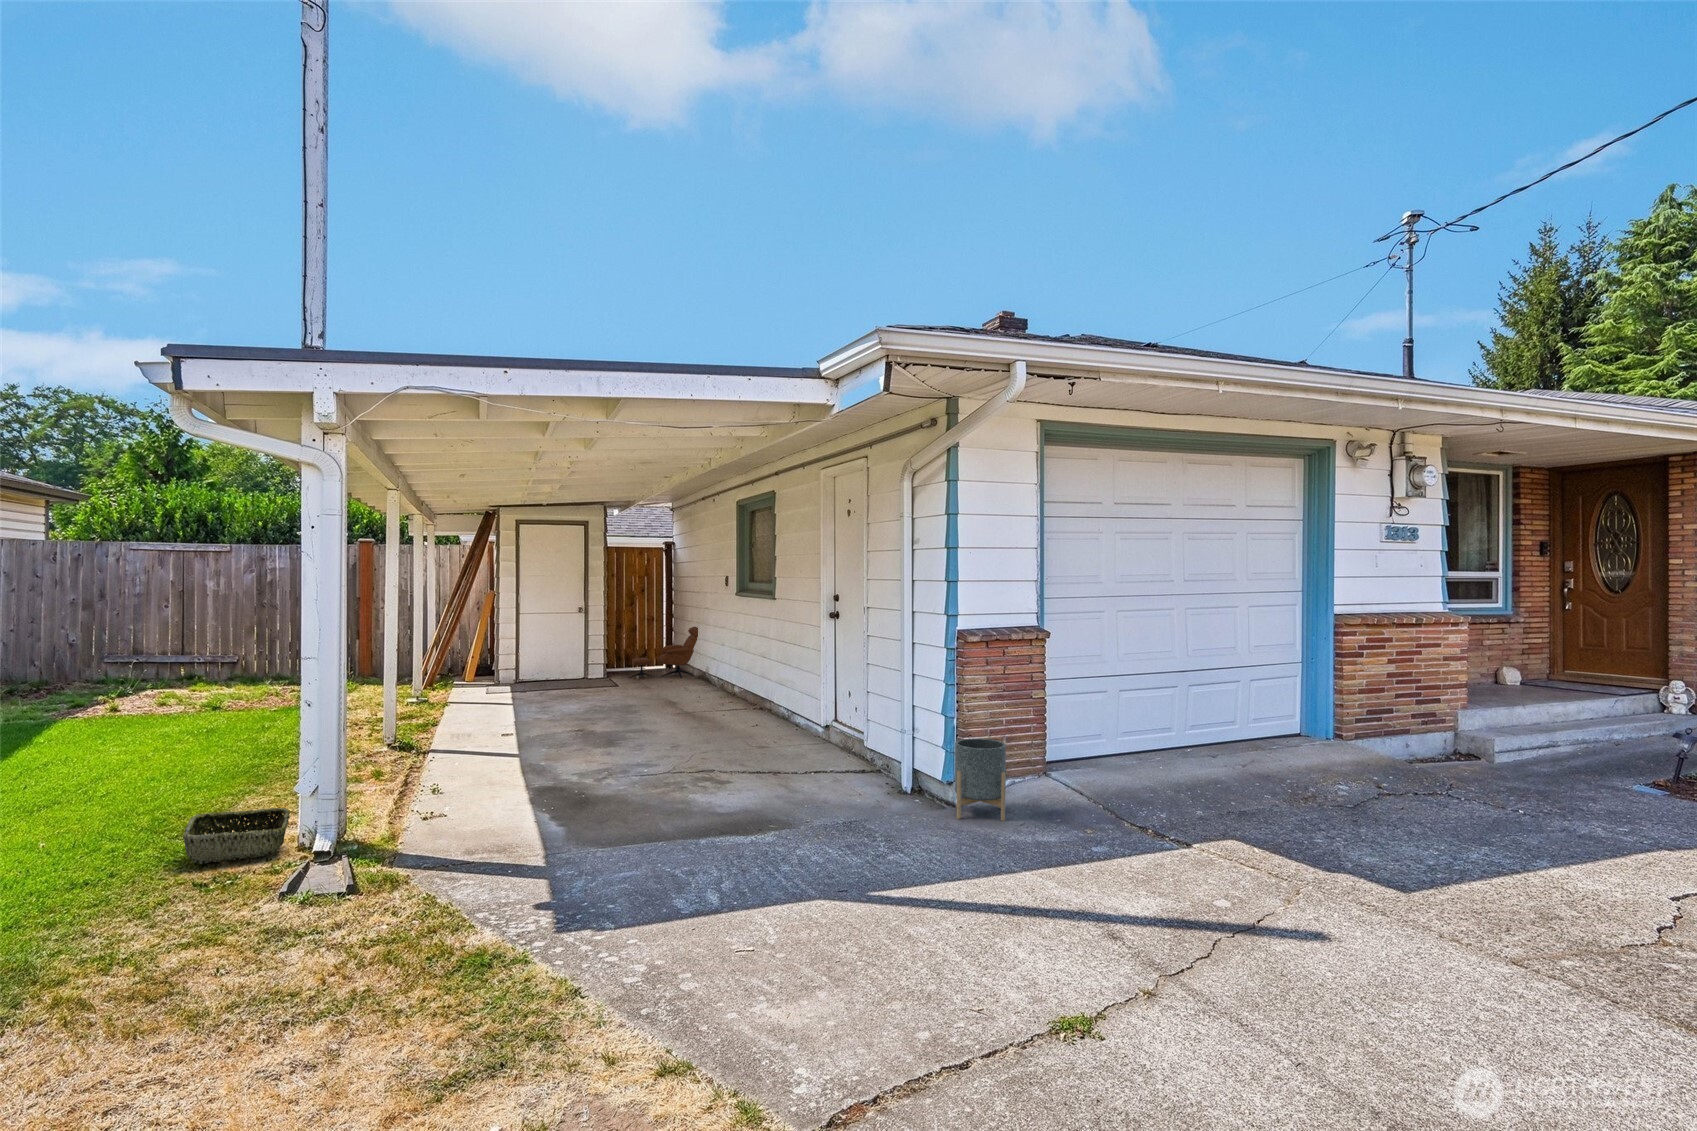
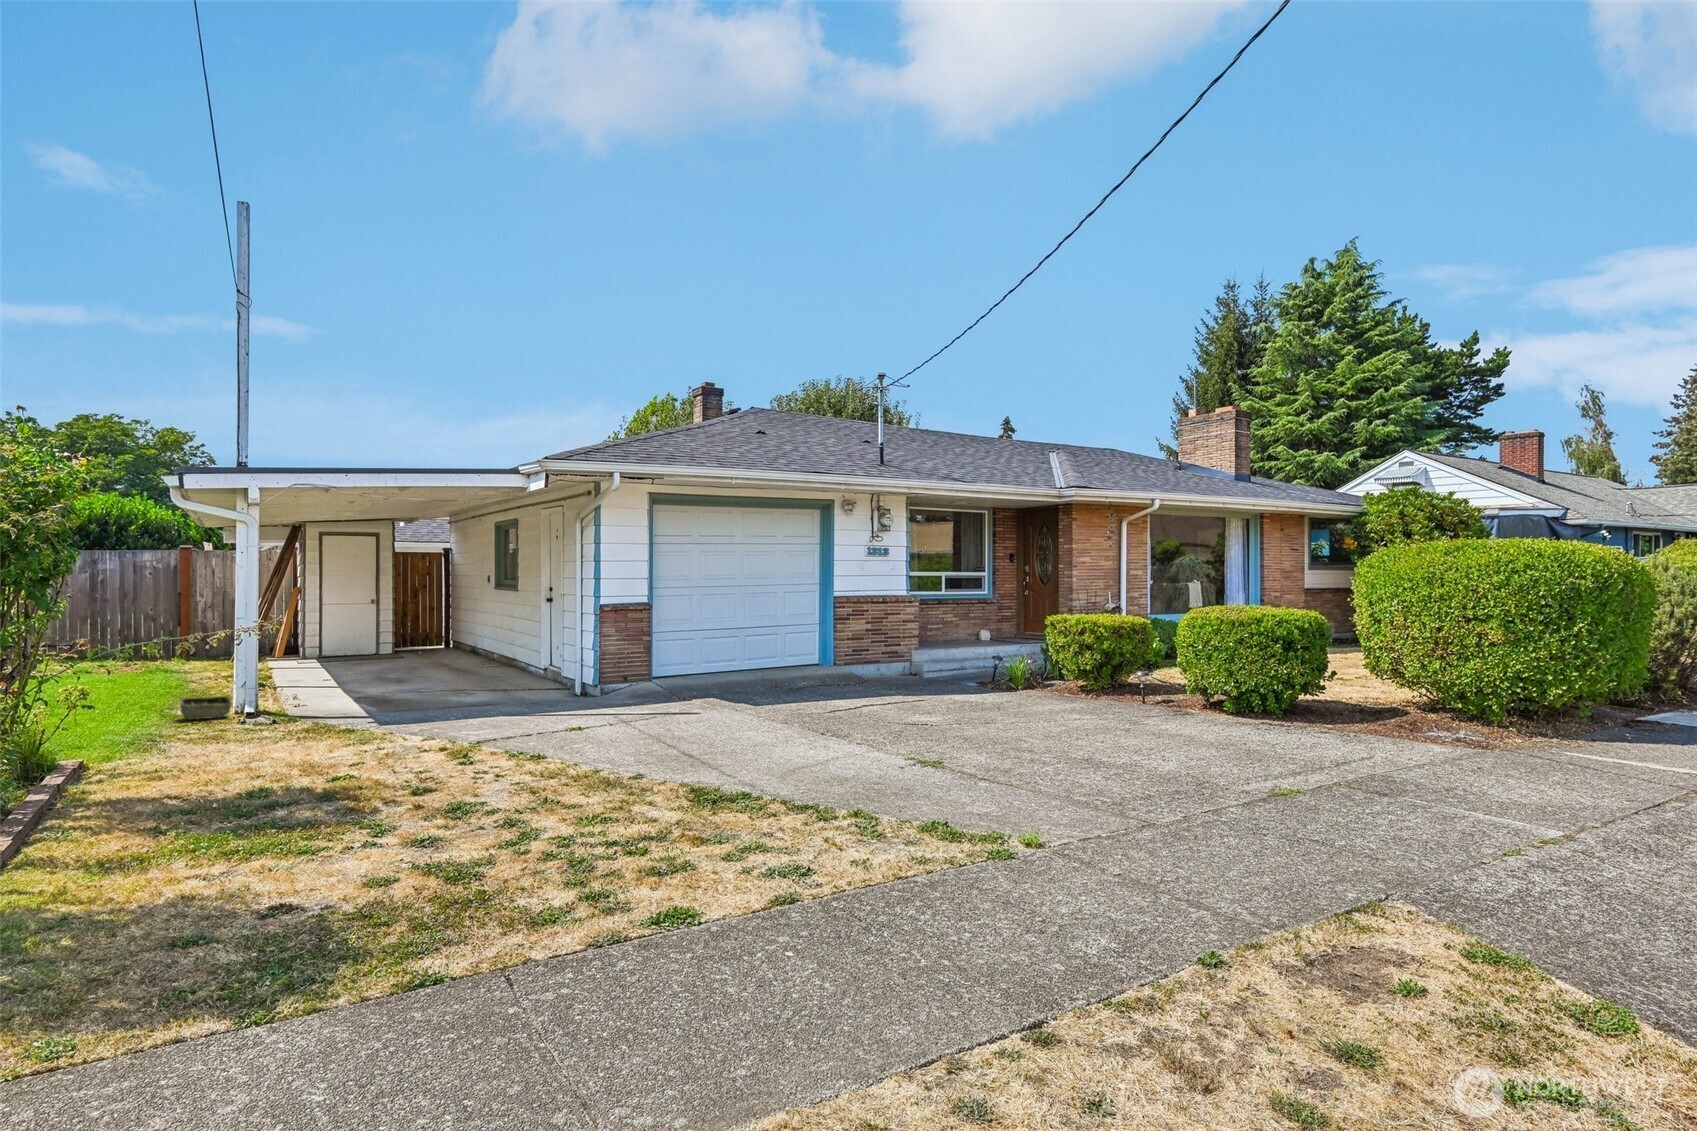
lounge chair: present [629,627,698,679] -> none [412,614,469,653]
planter: present [955,739,1006,821] -> none [594,661,622,699]

